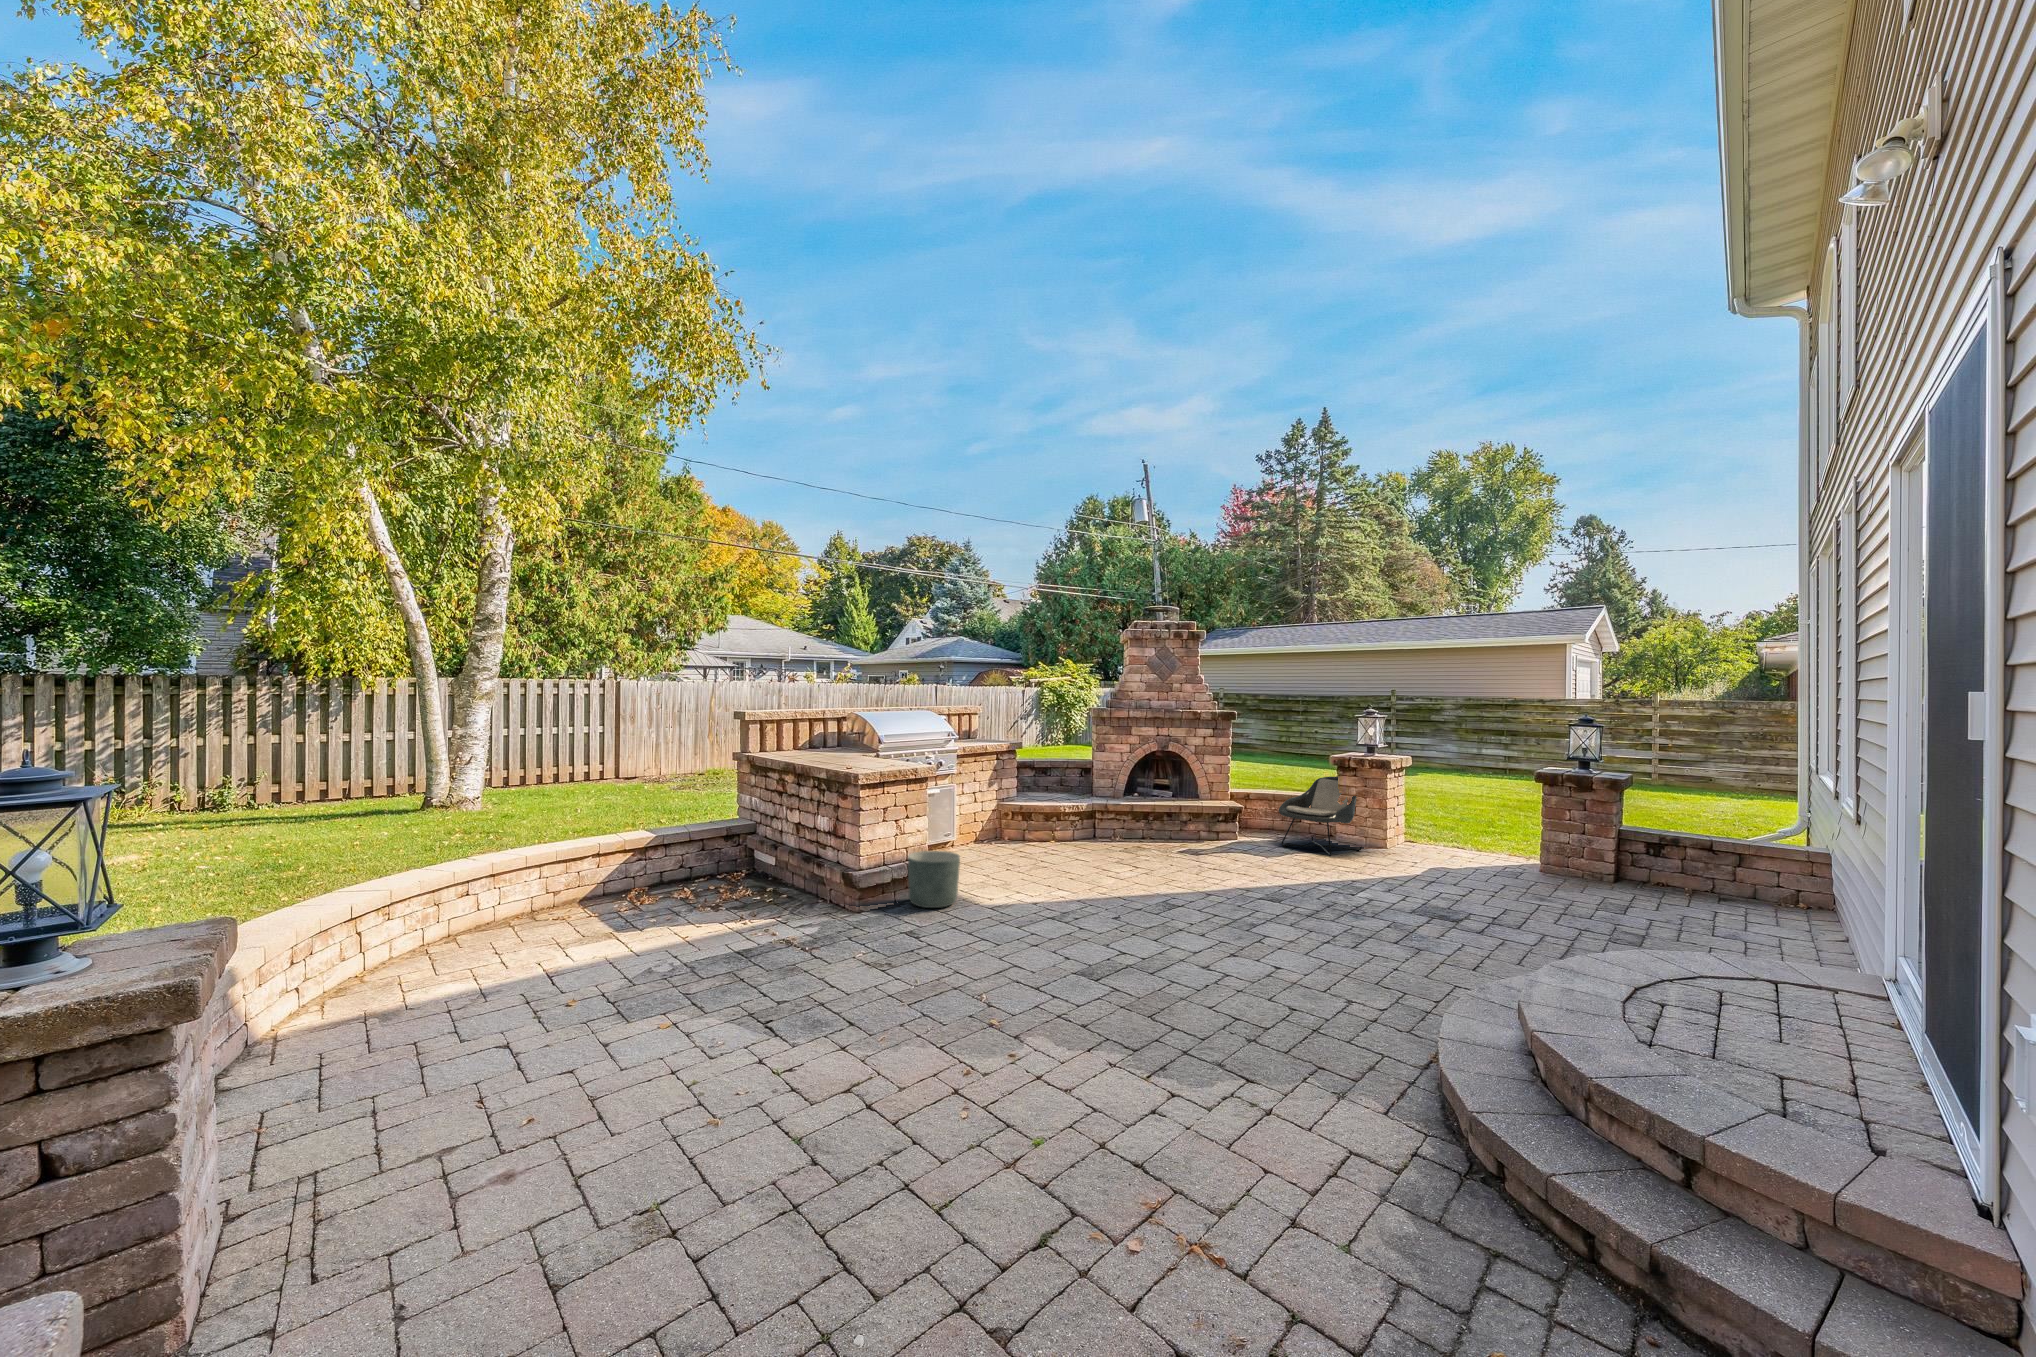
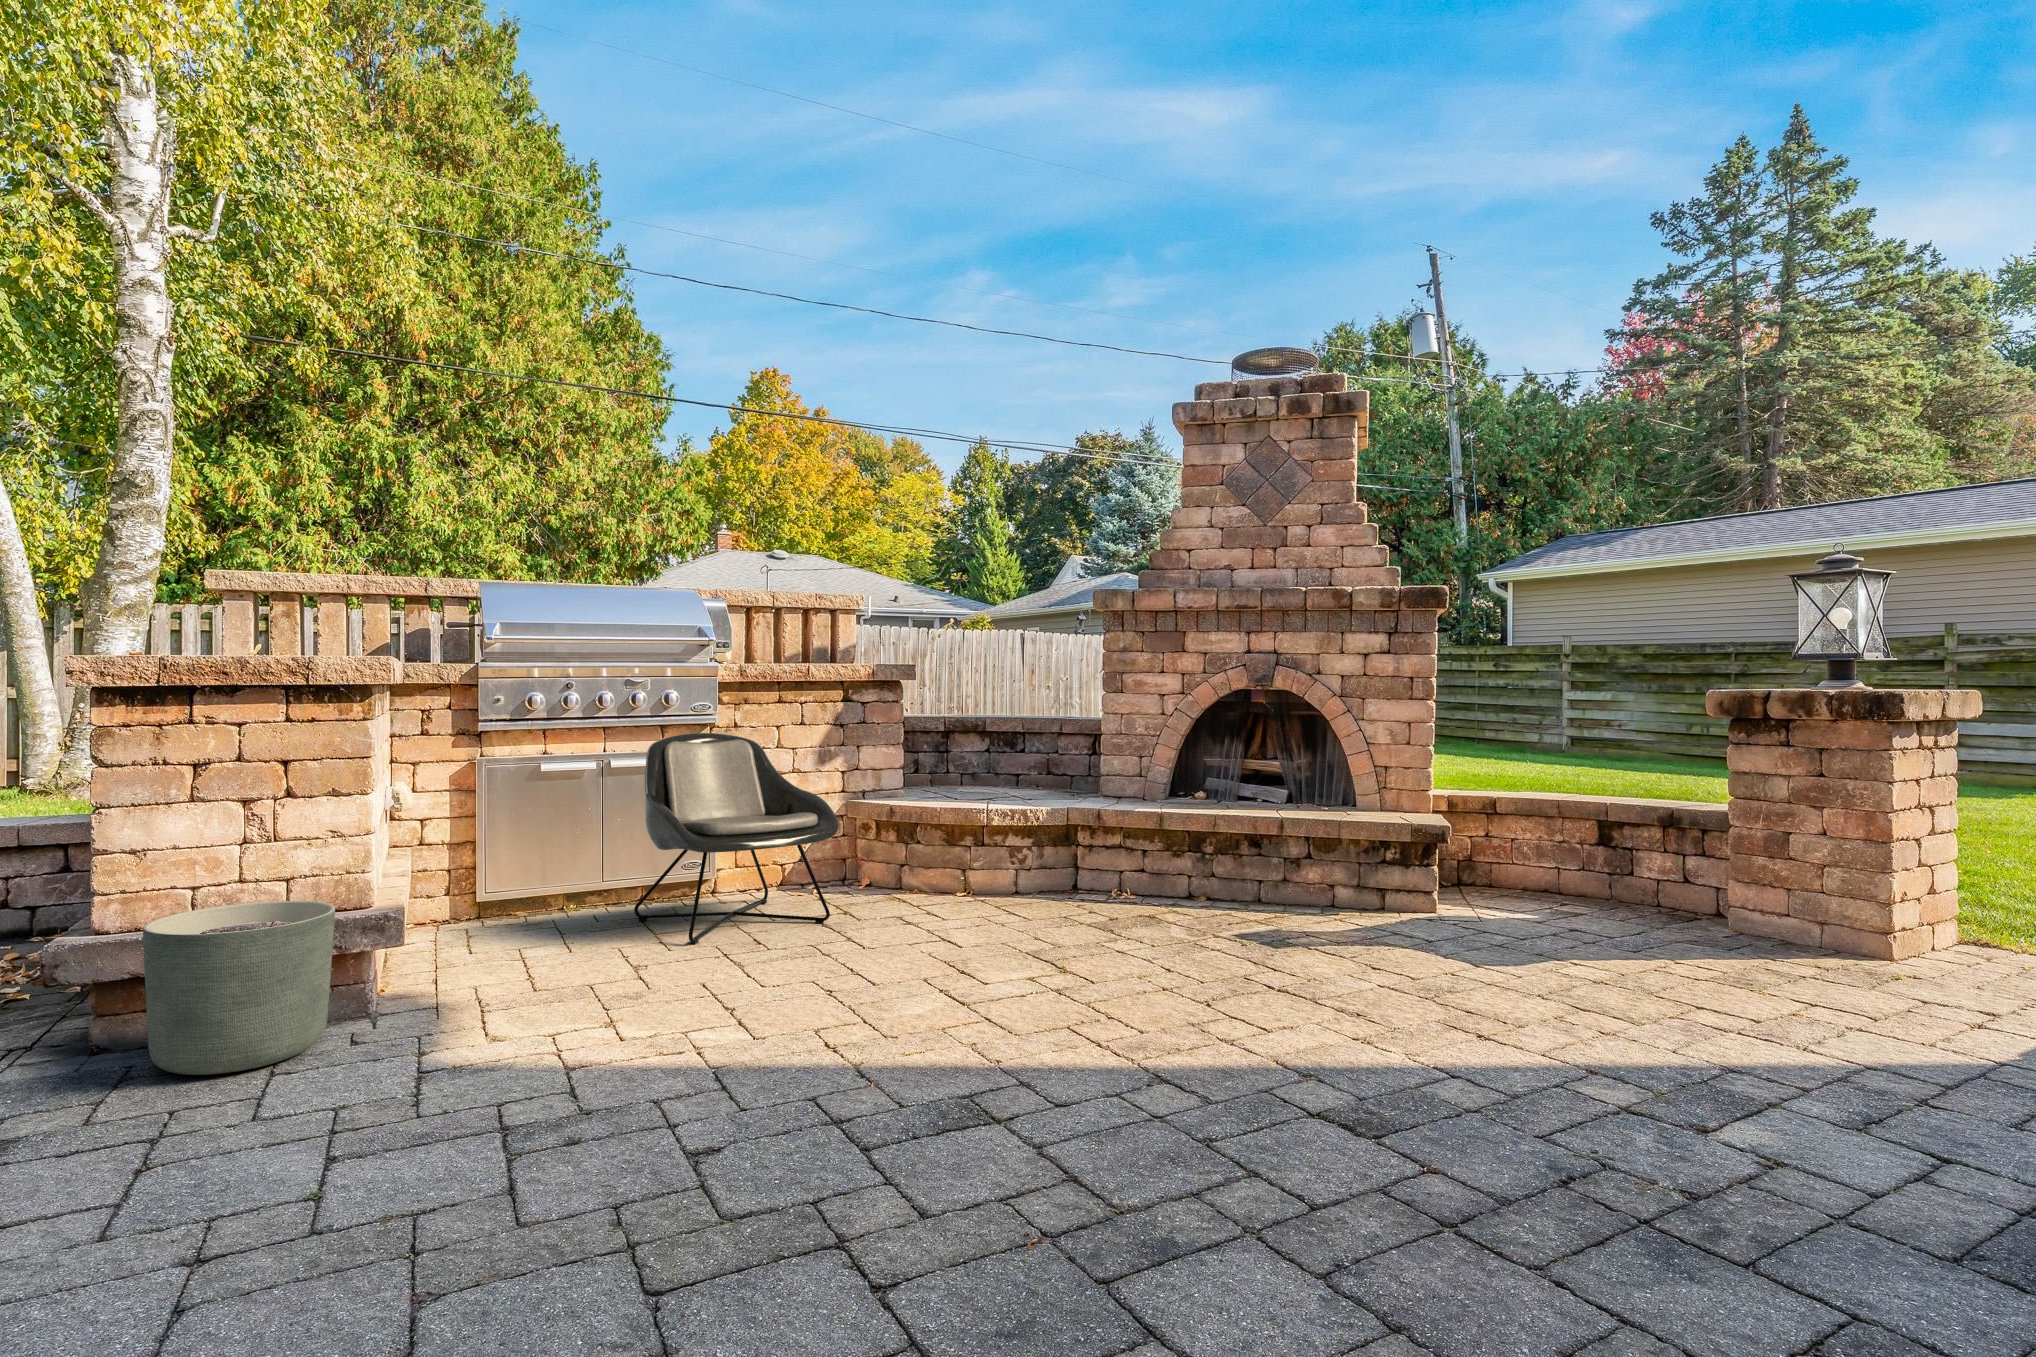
lounge chair: present [1279,777,1362,856] -> present [634,733,839,944]

